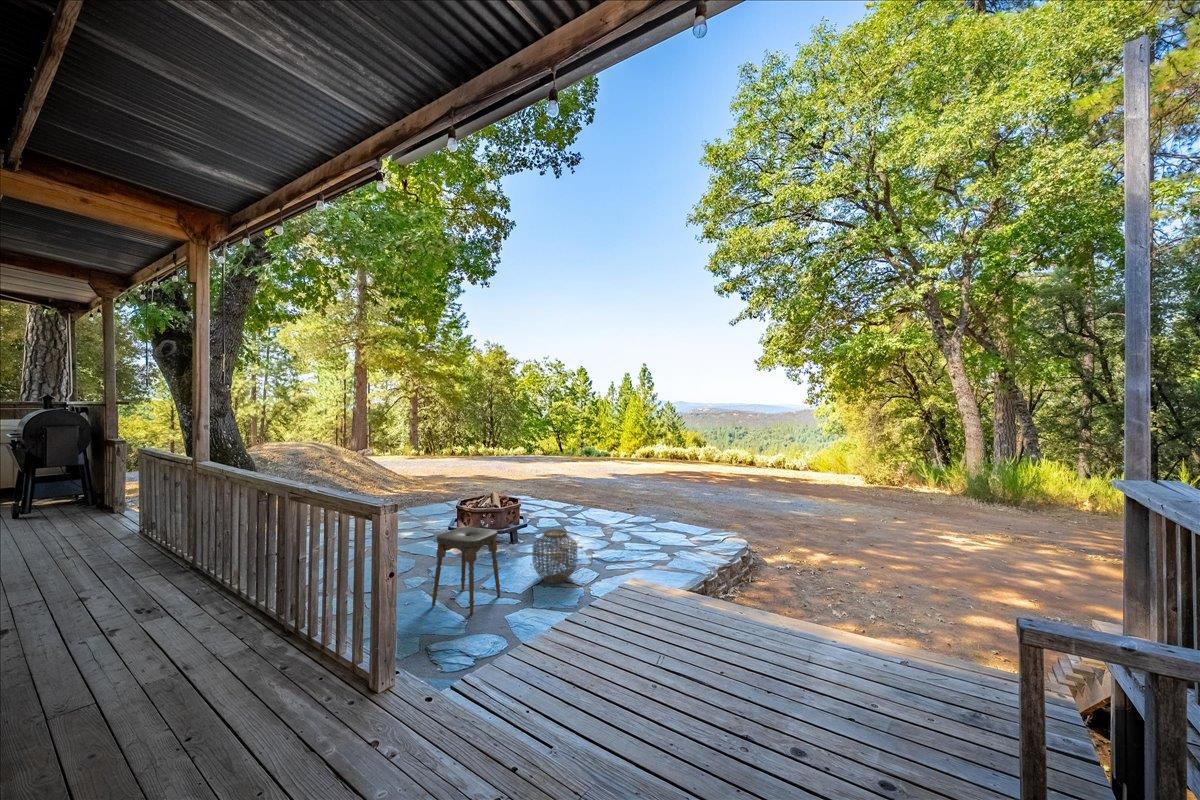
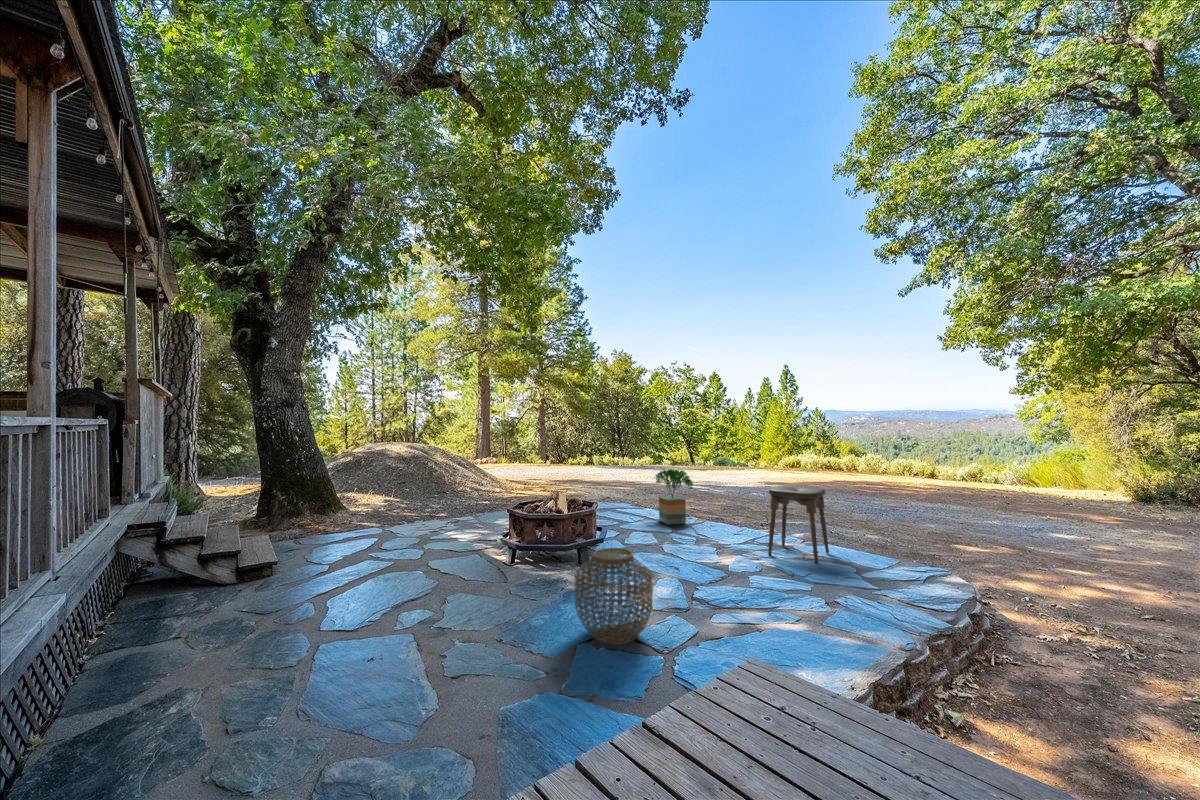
potted tree: none [553,471,584,513] -> present [656,469,693,525]
stool: present [432,527,500,614] -> present [768,485,829,564]

